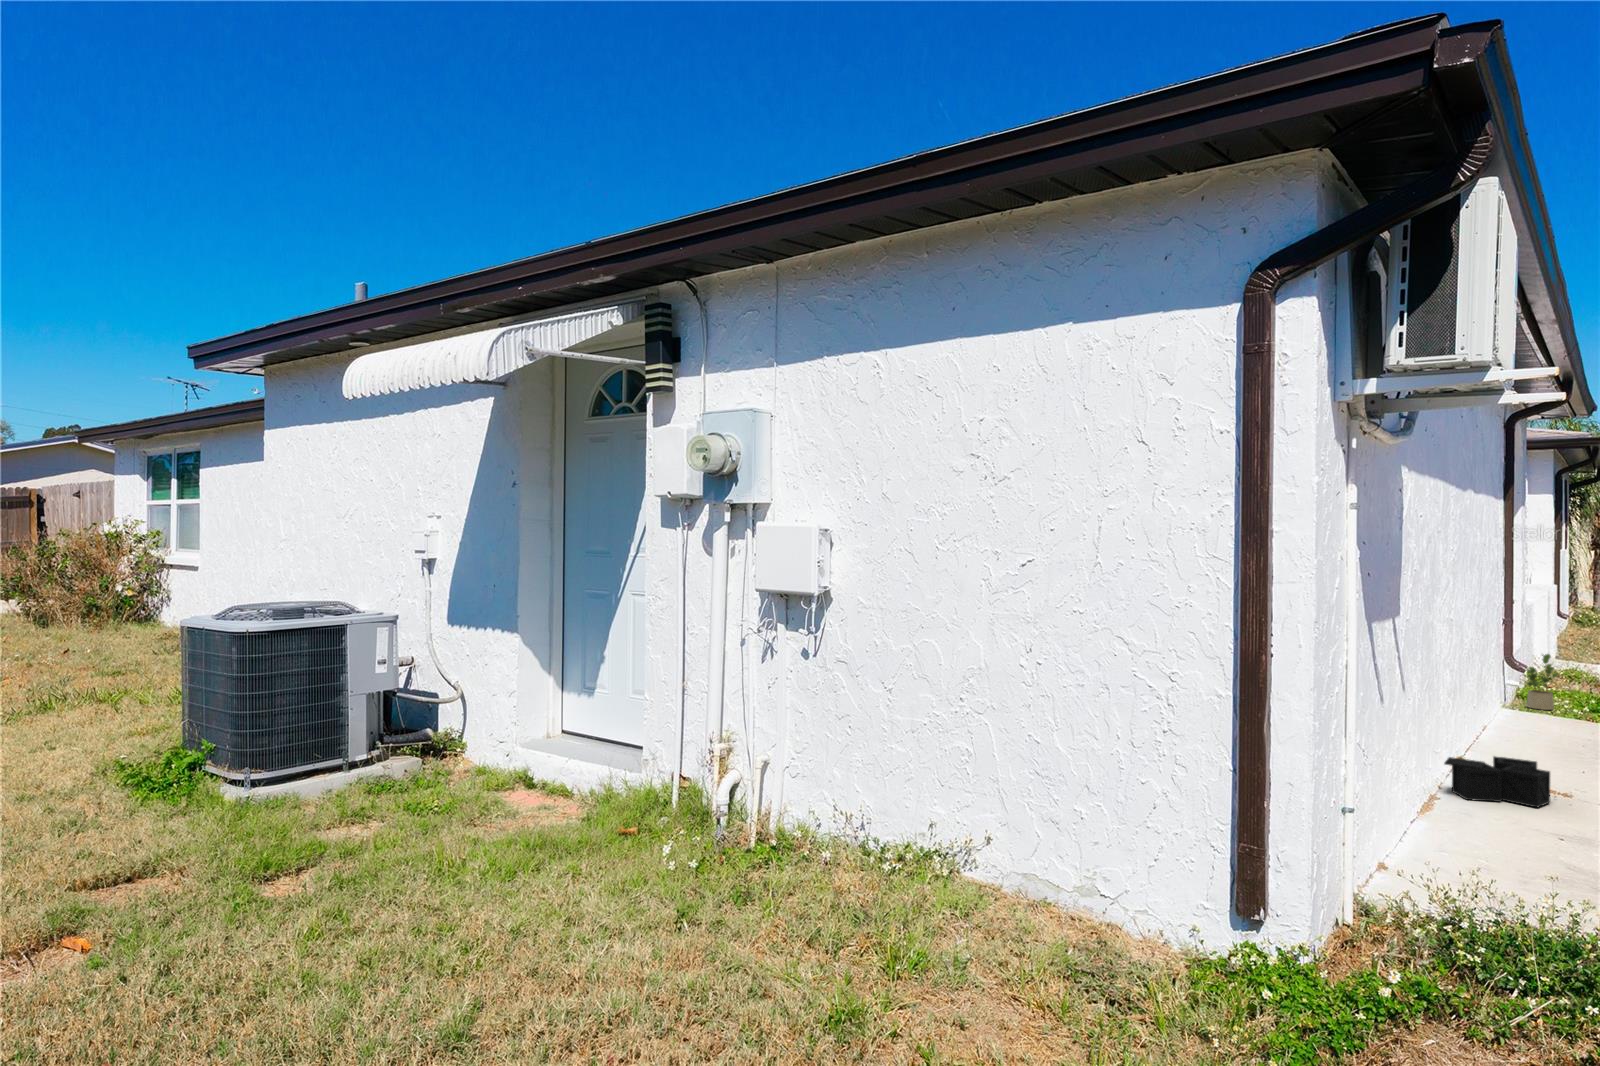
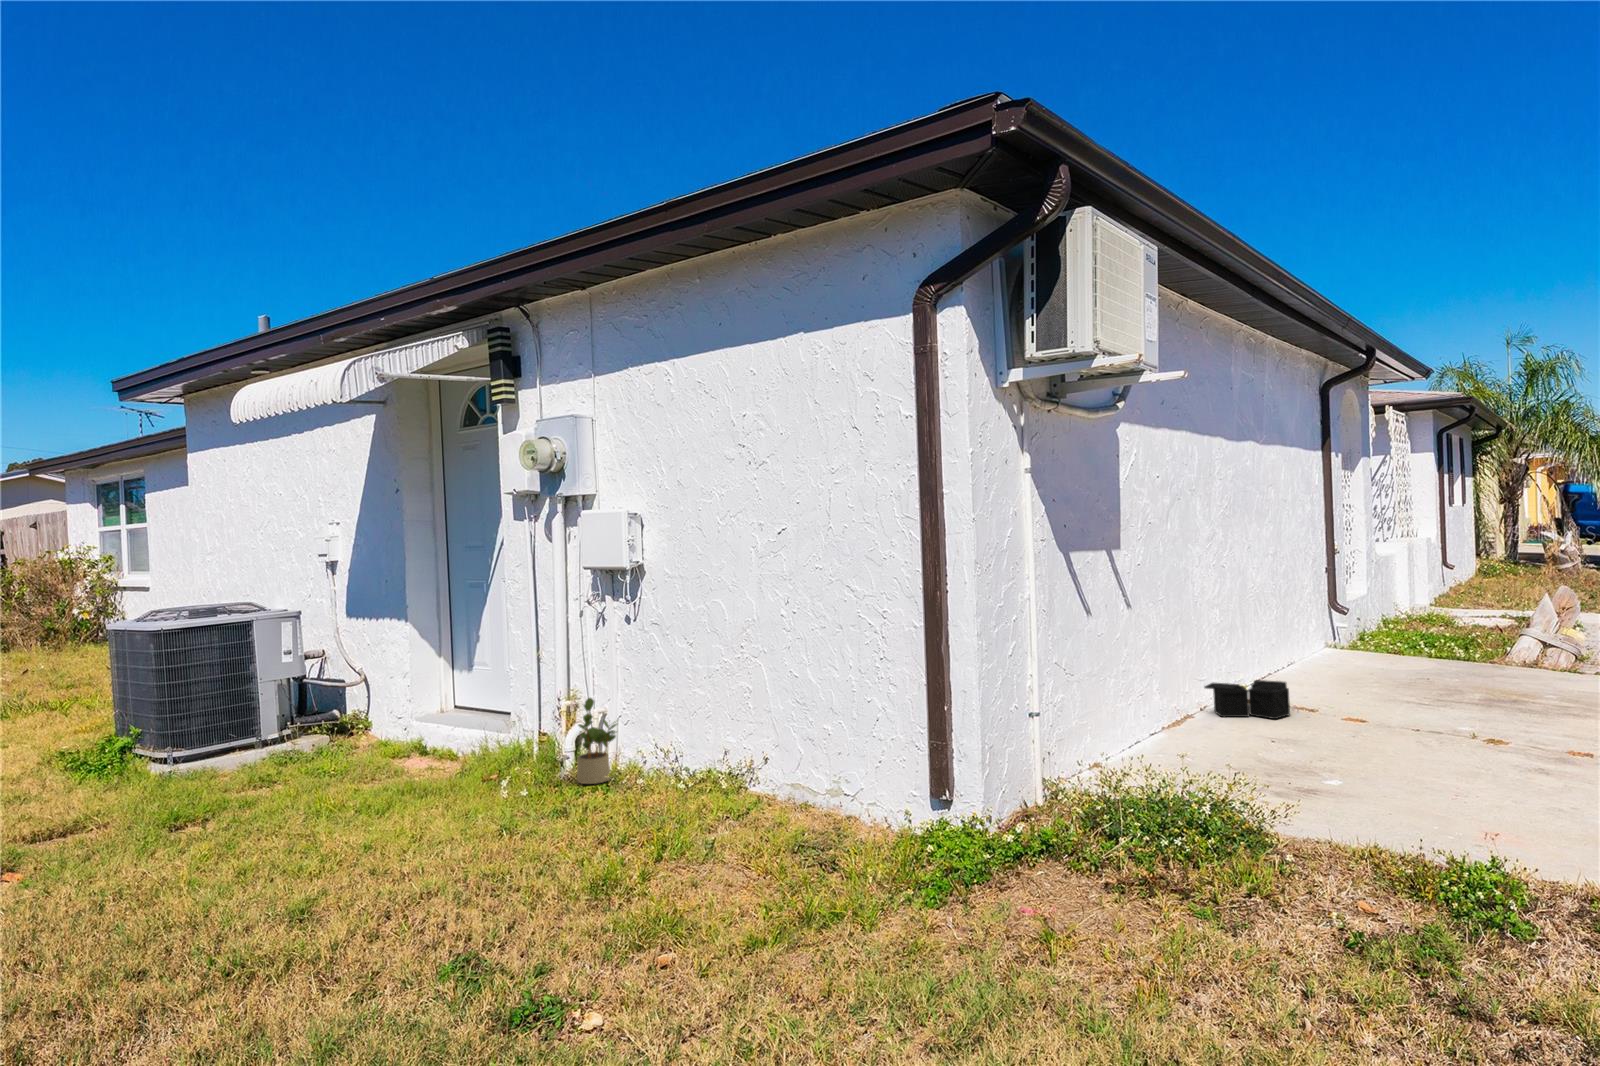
potted plant: present [1527,654,1557,710] -> present [577,698,617,784]

